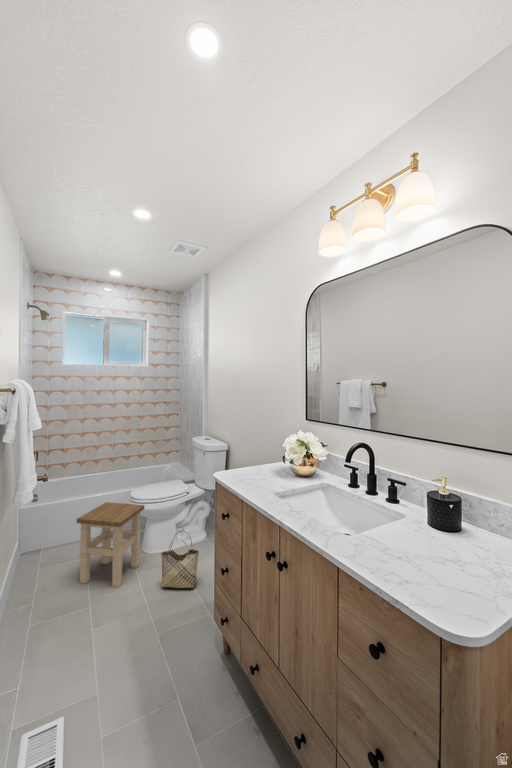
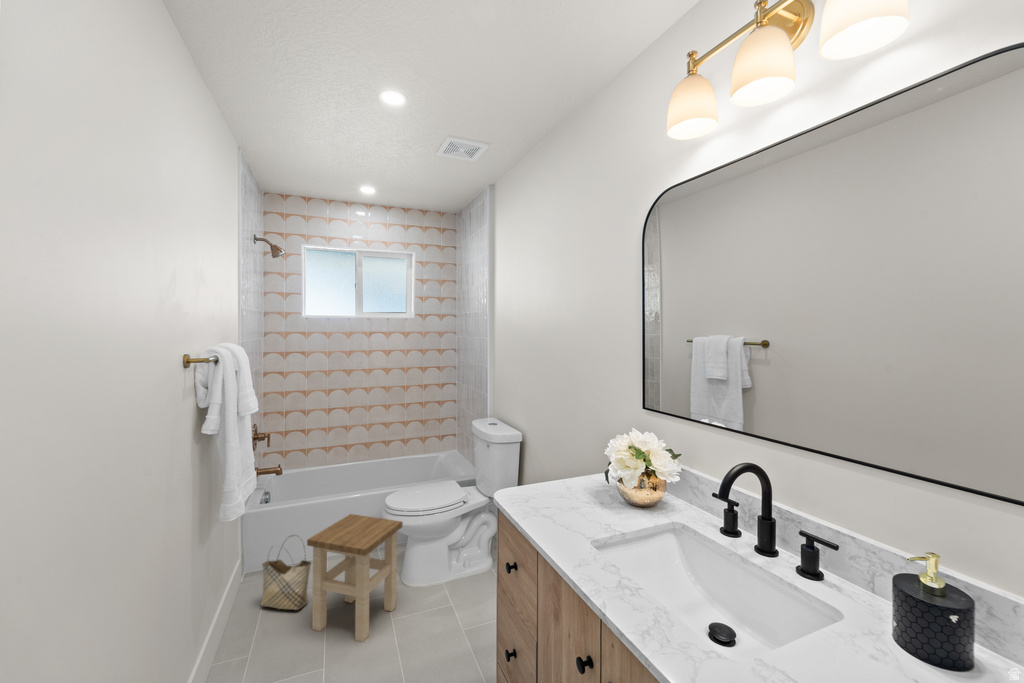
woven basket: present [161,530,199,588] -> present [261,535,311,610]

